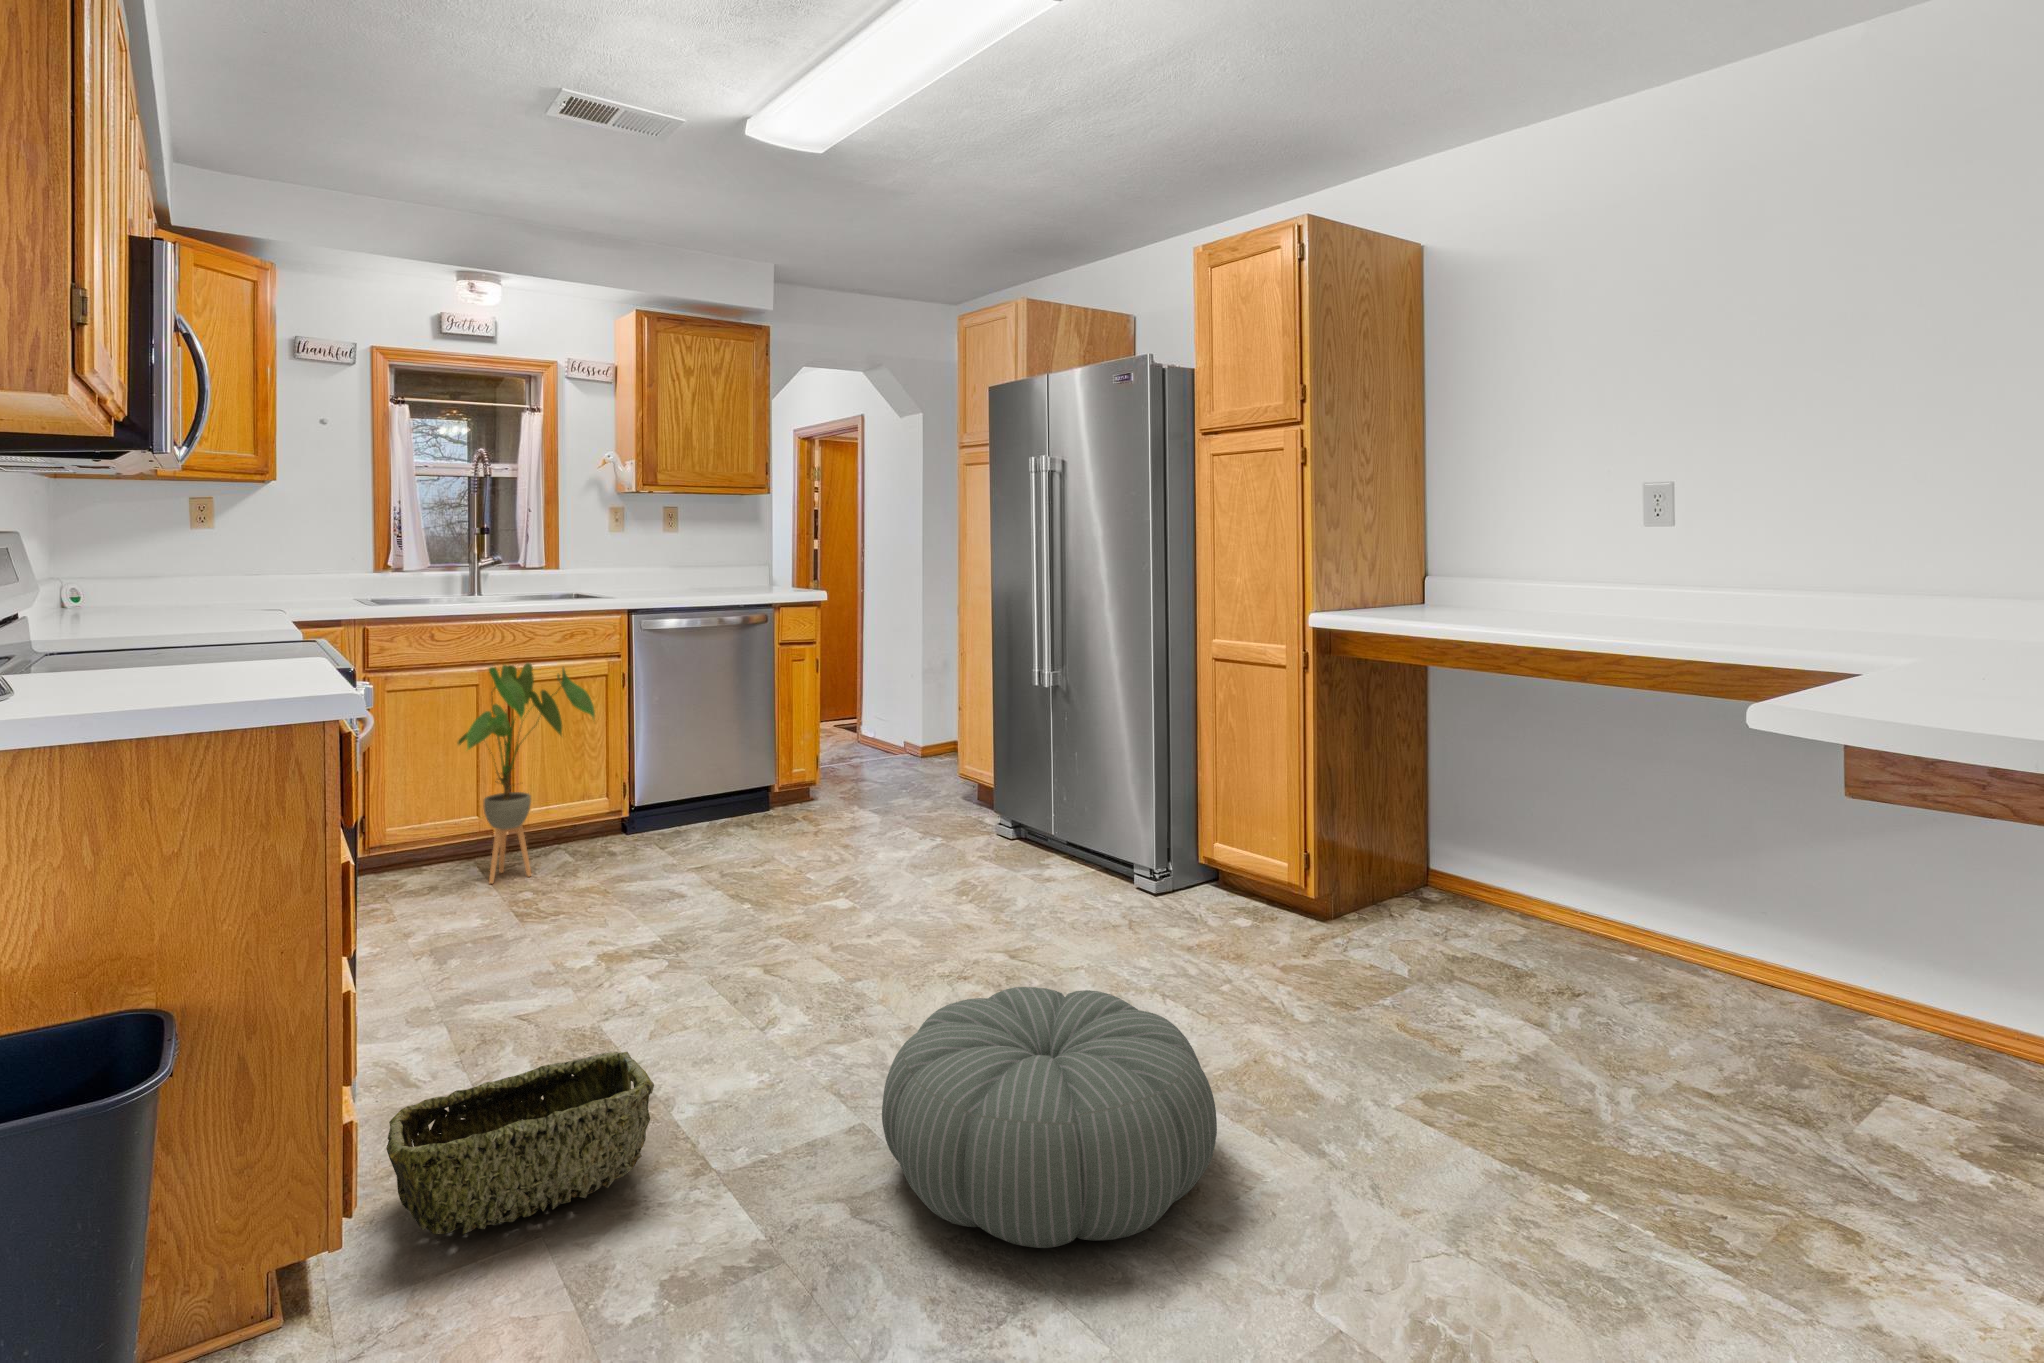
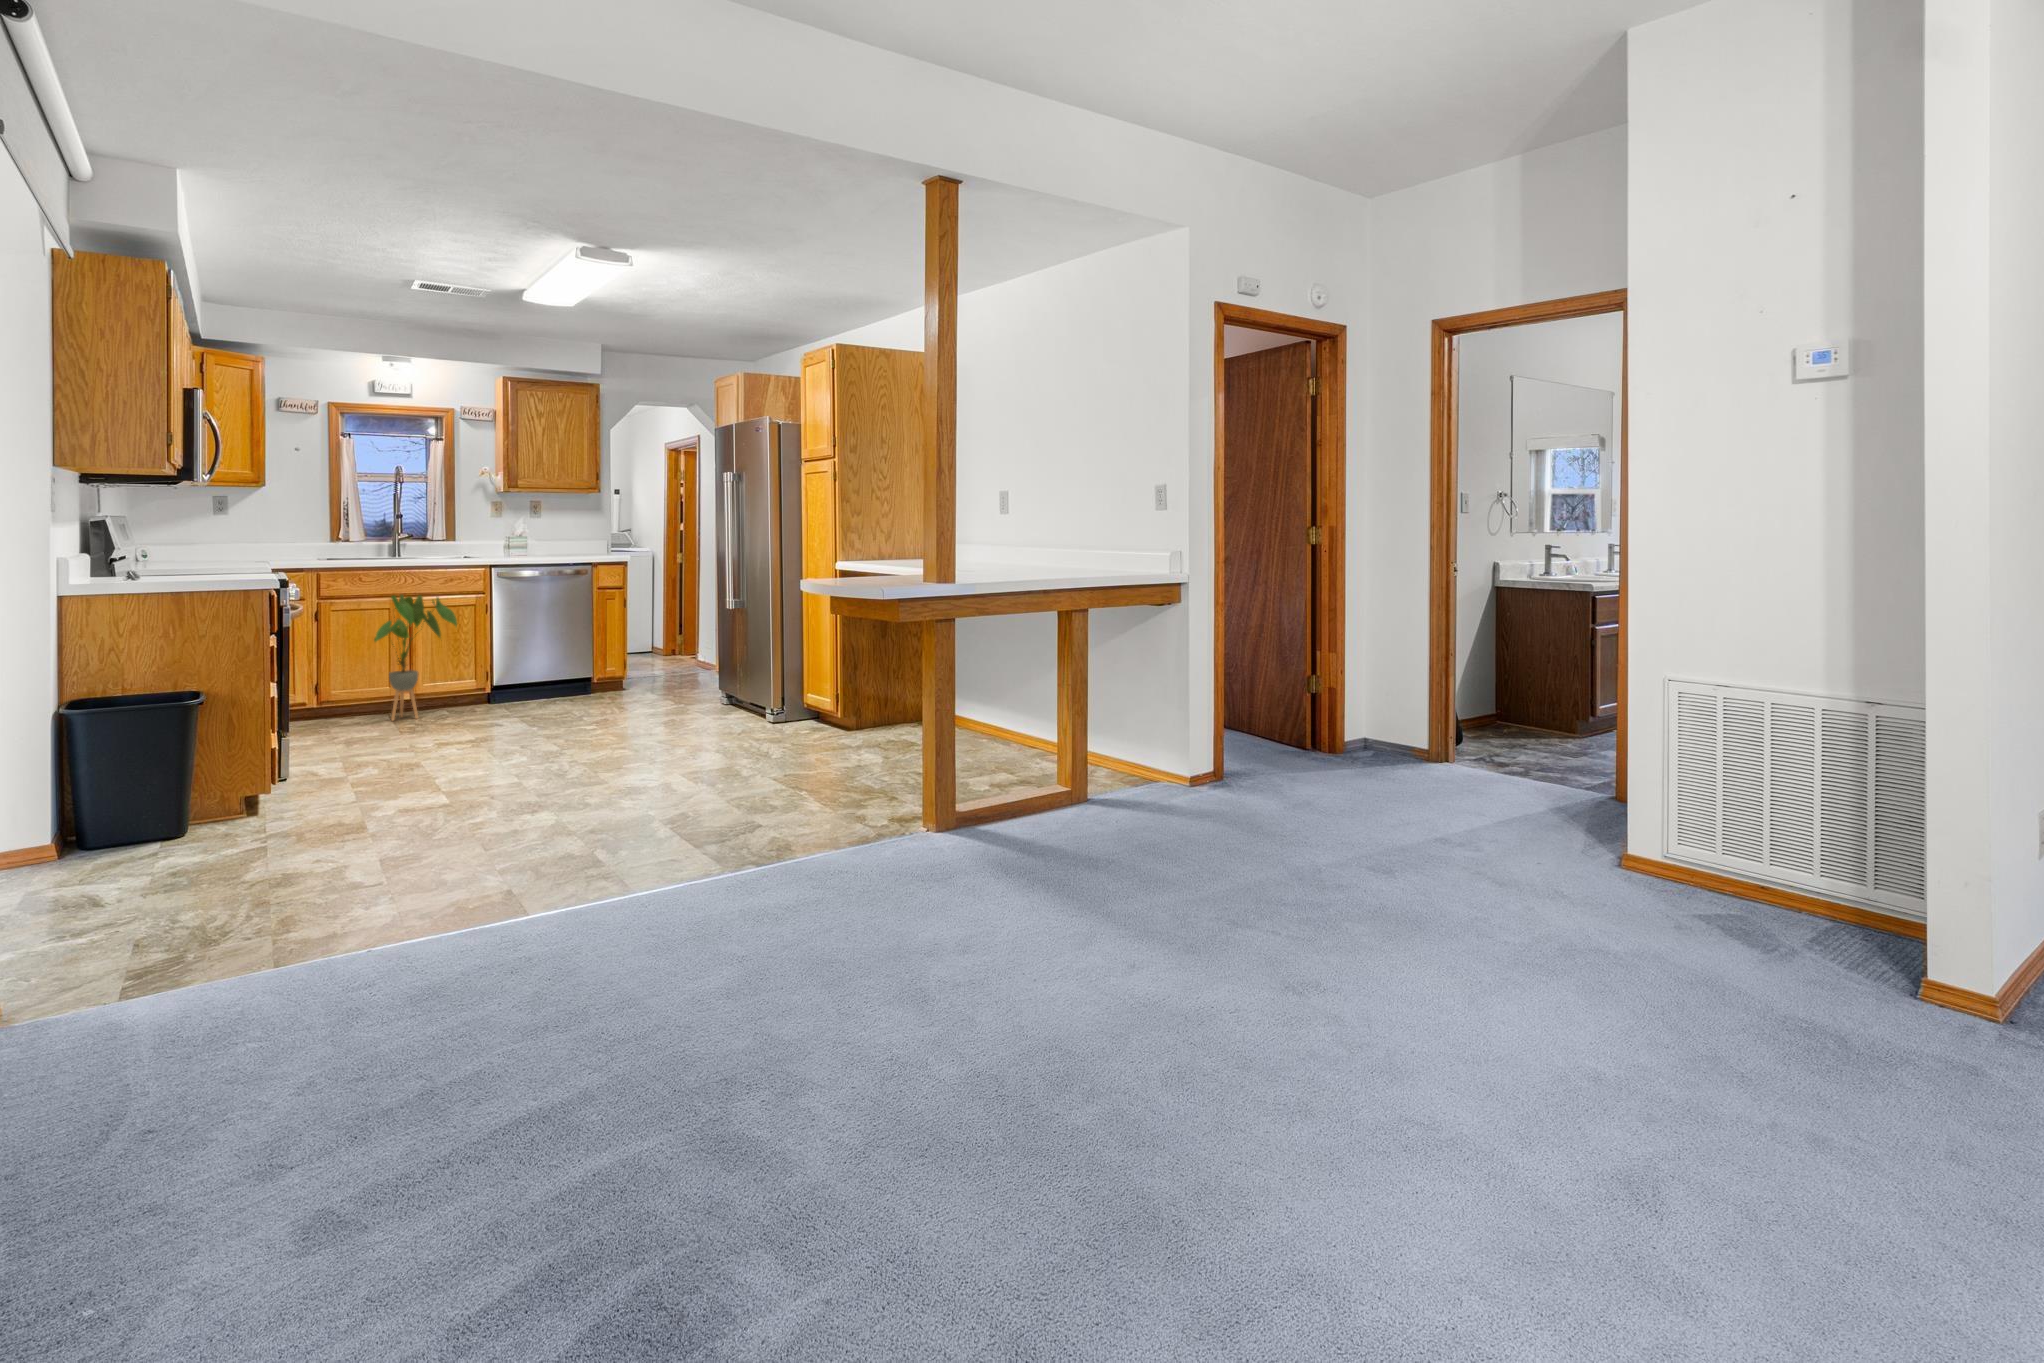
pouf: present [882,987,1217,1248] -> none [507,722,659,801]
woven basket: present [386,1052,654,1234] -> none [289,746,410,800]

